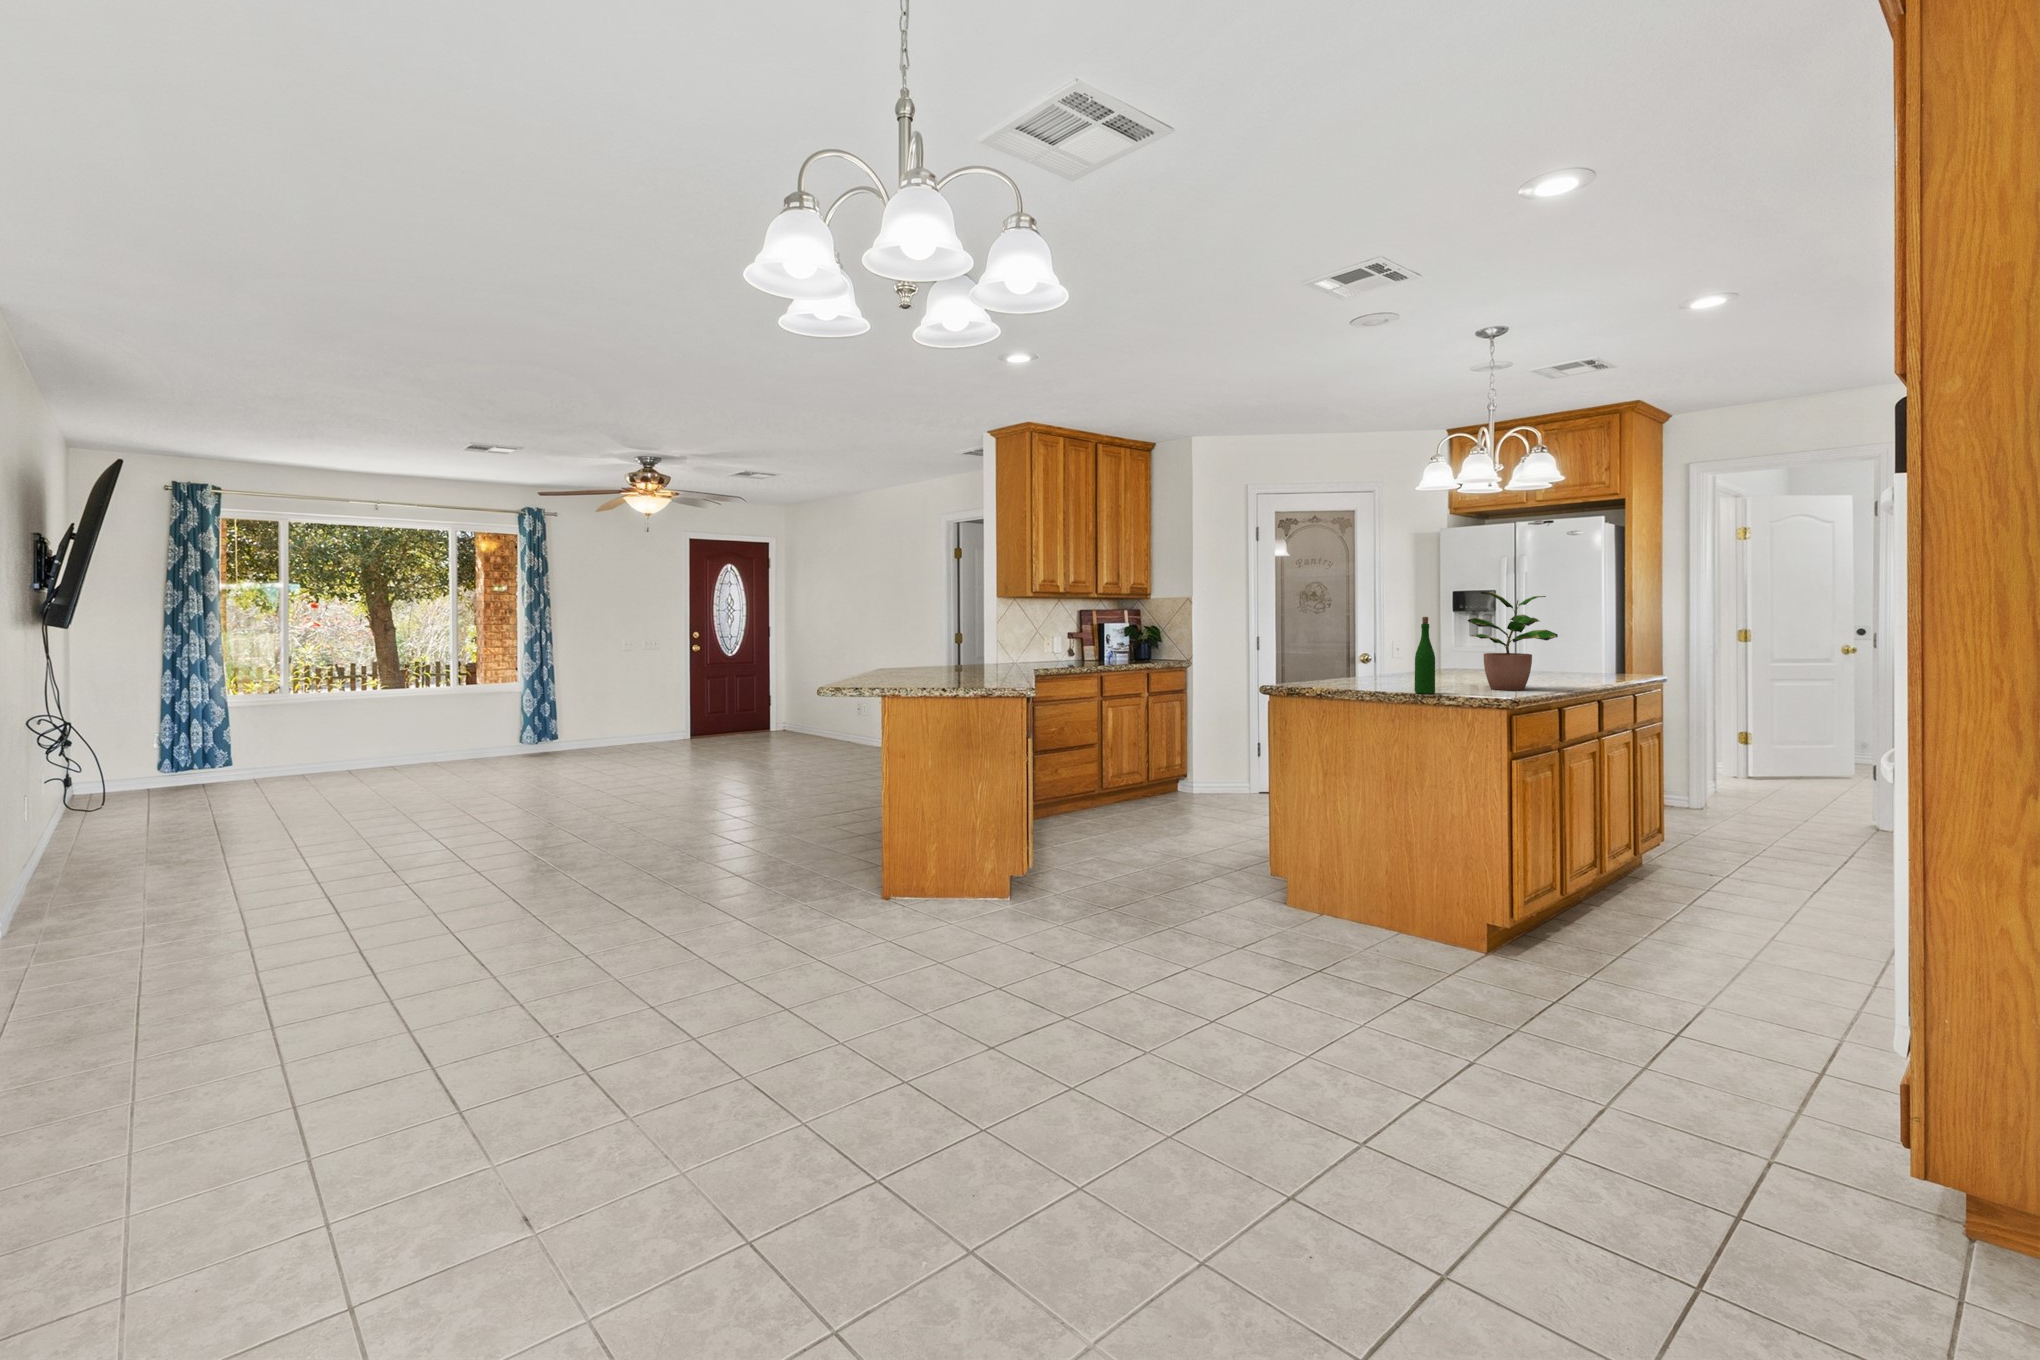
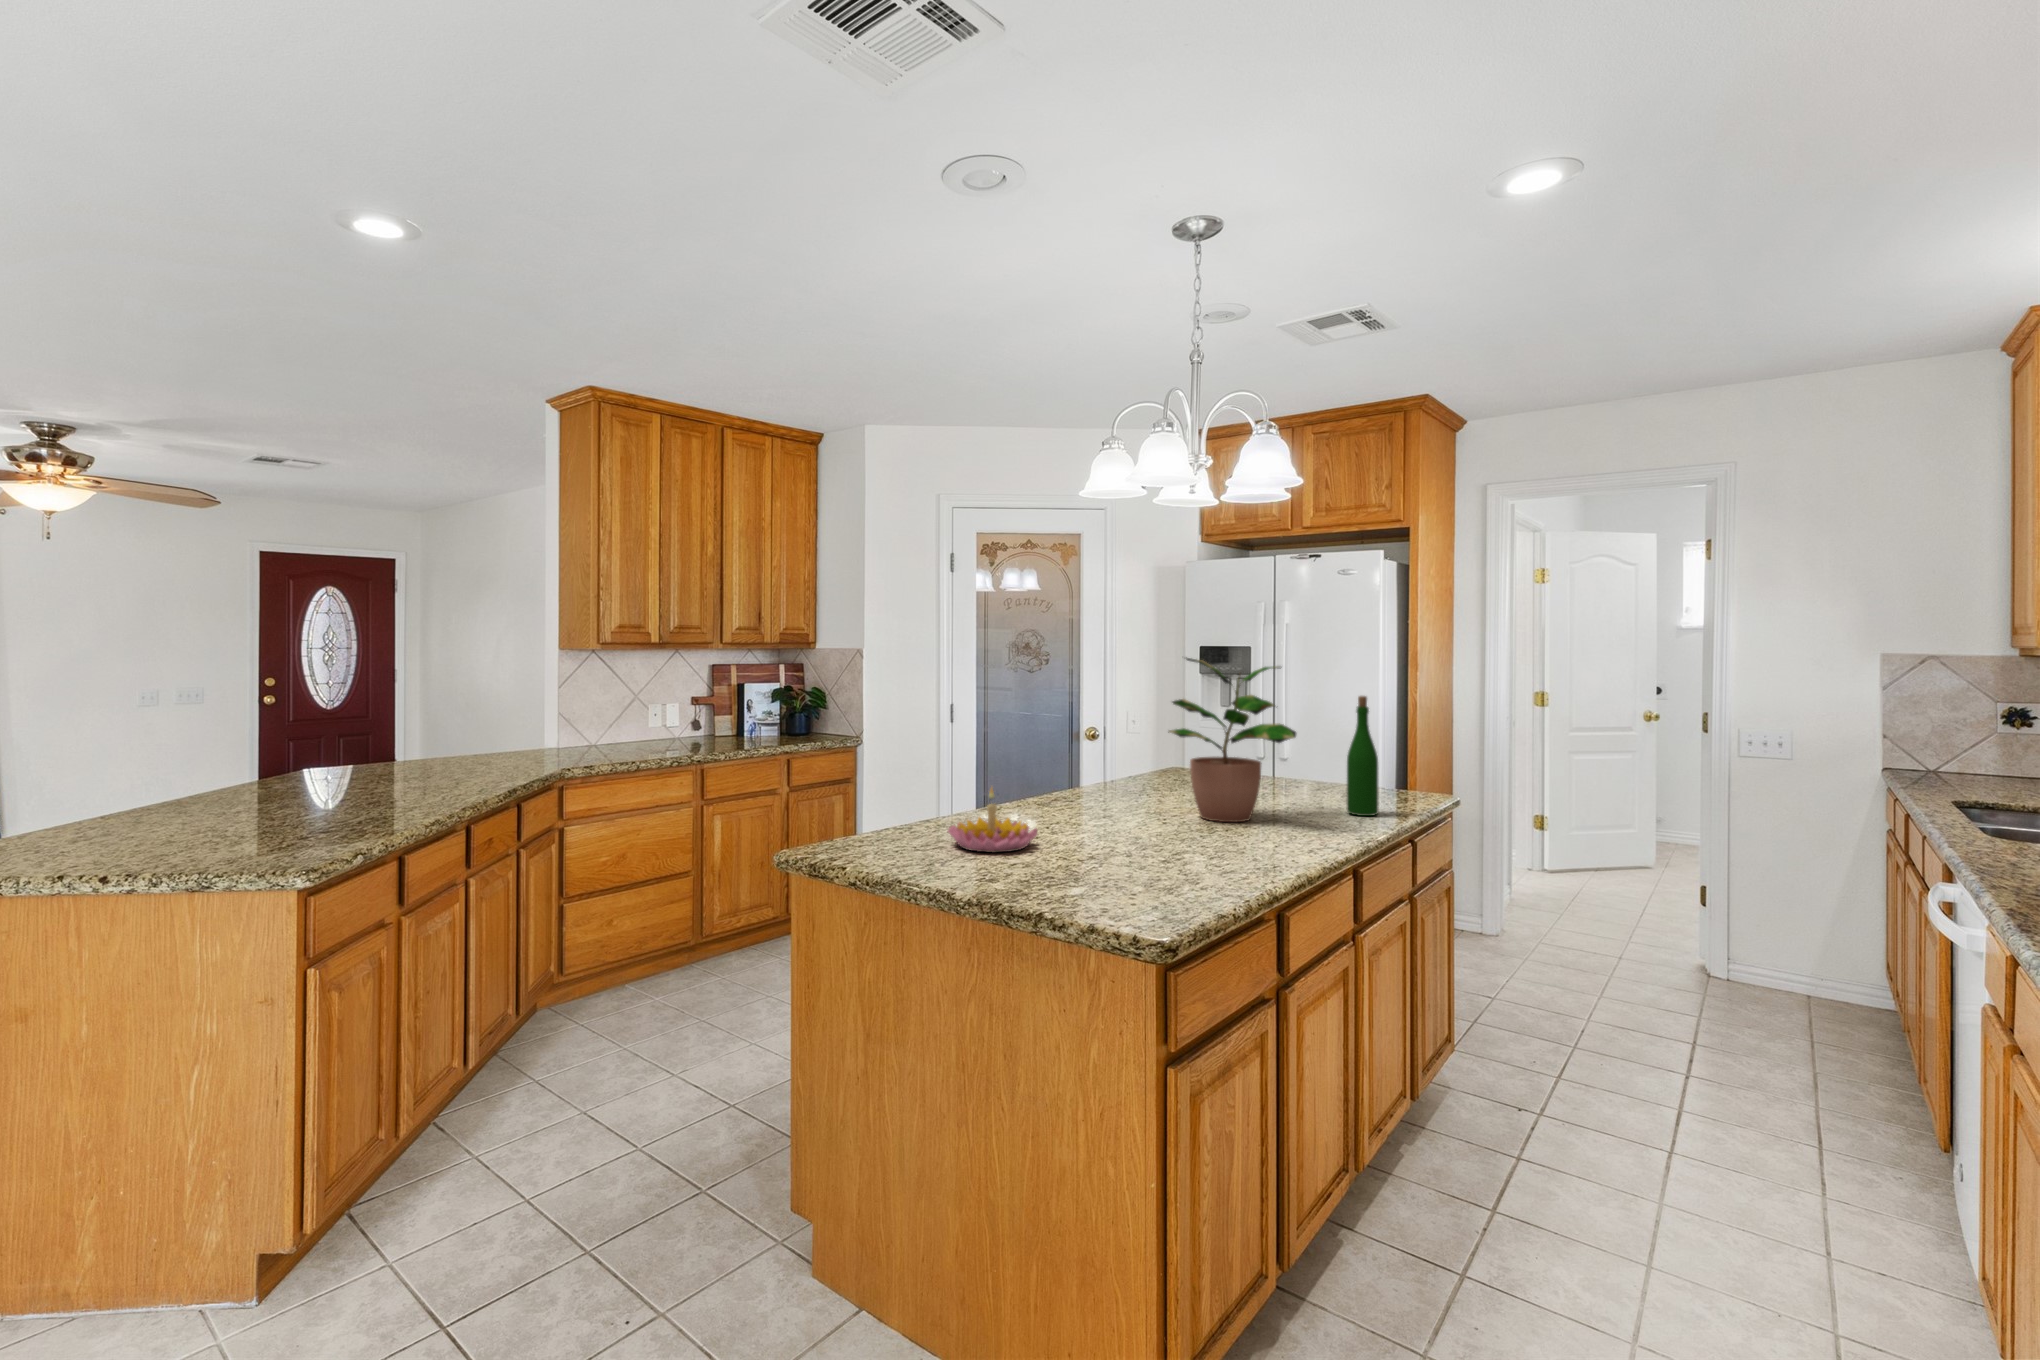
wine bottle: present [1415,617,1435,694] -> present [1346,696,1378,816]
candle holder: none [1347,661,1404,697] -> present [947,788,1037,853]

